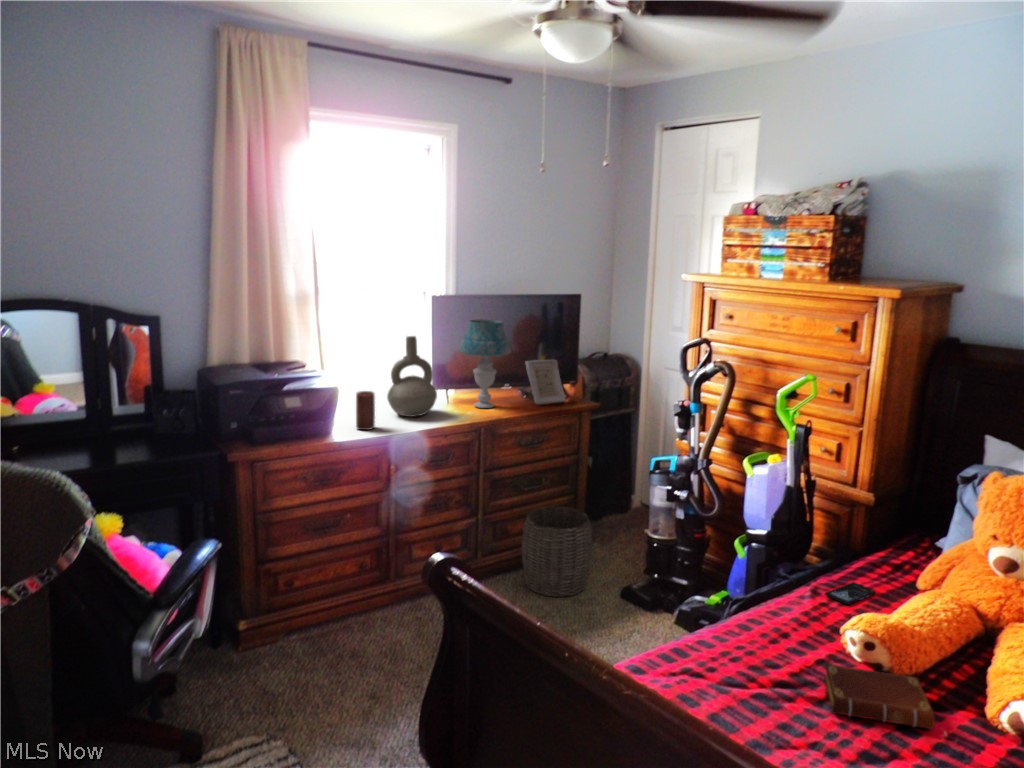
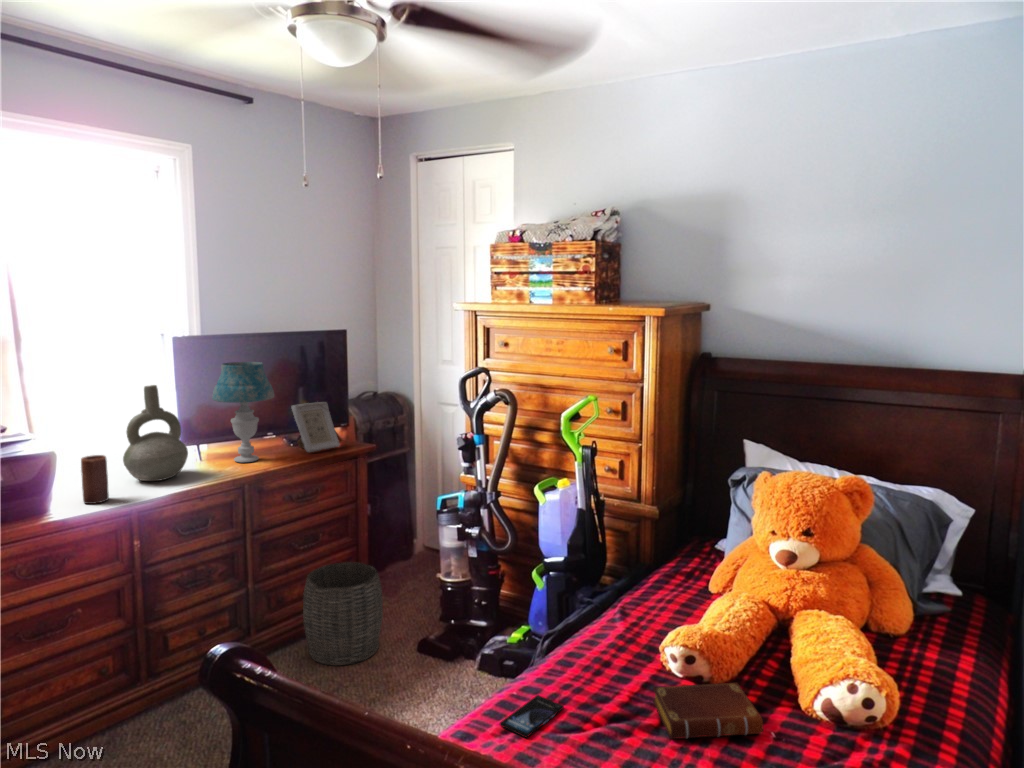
smartphone: present [825,582,876,605] -> present [500,695,564,738]

